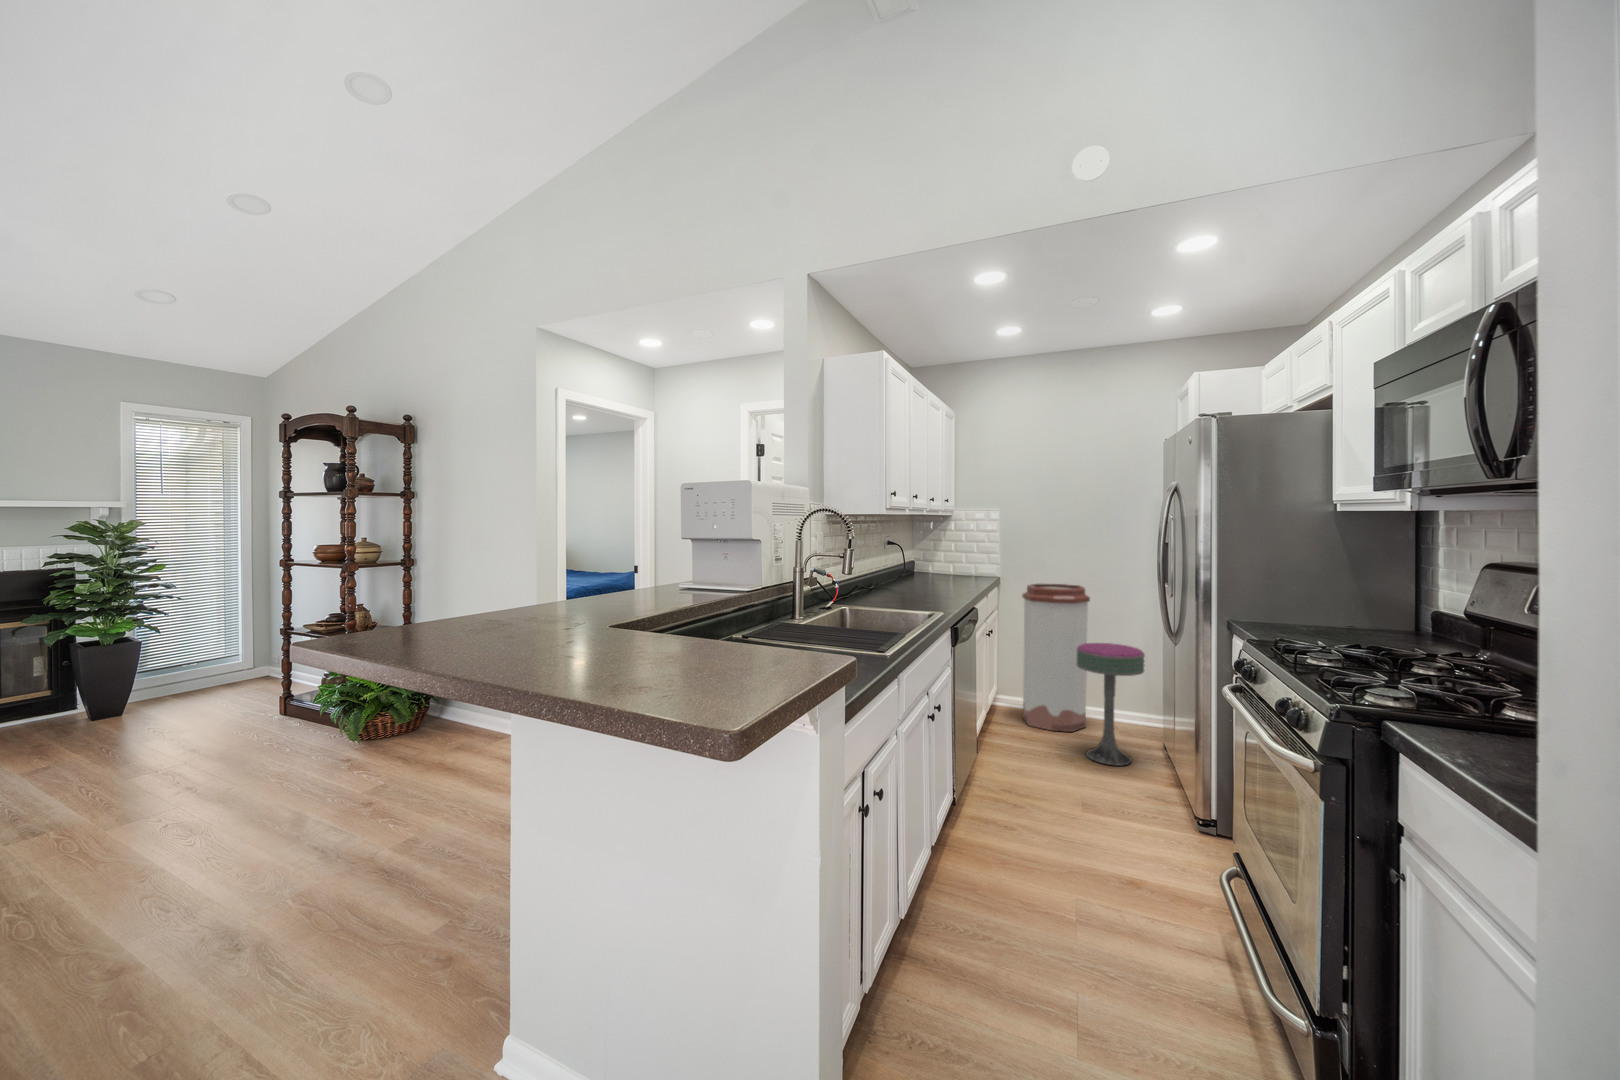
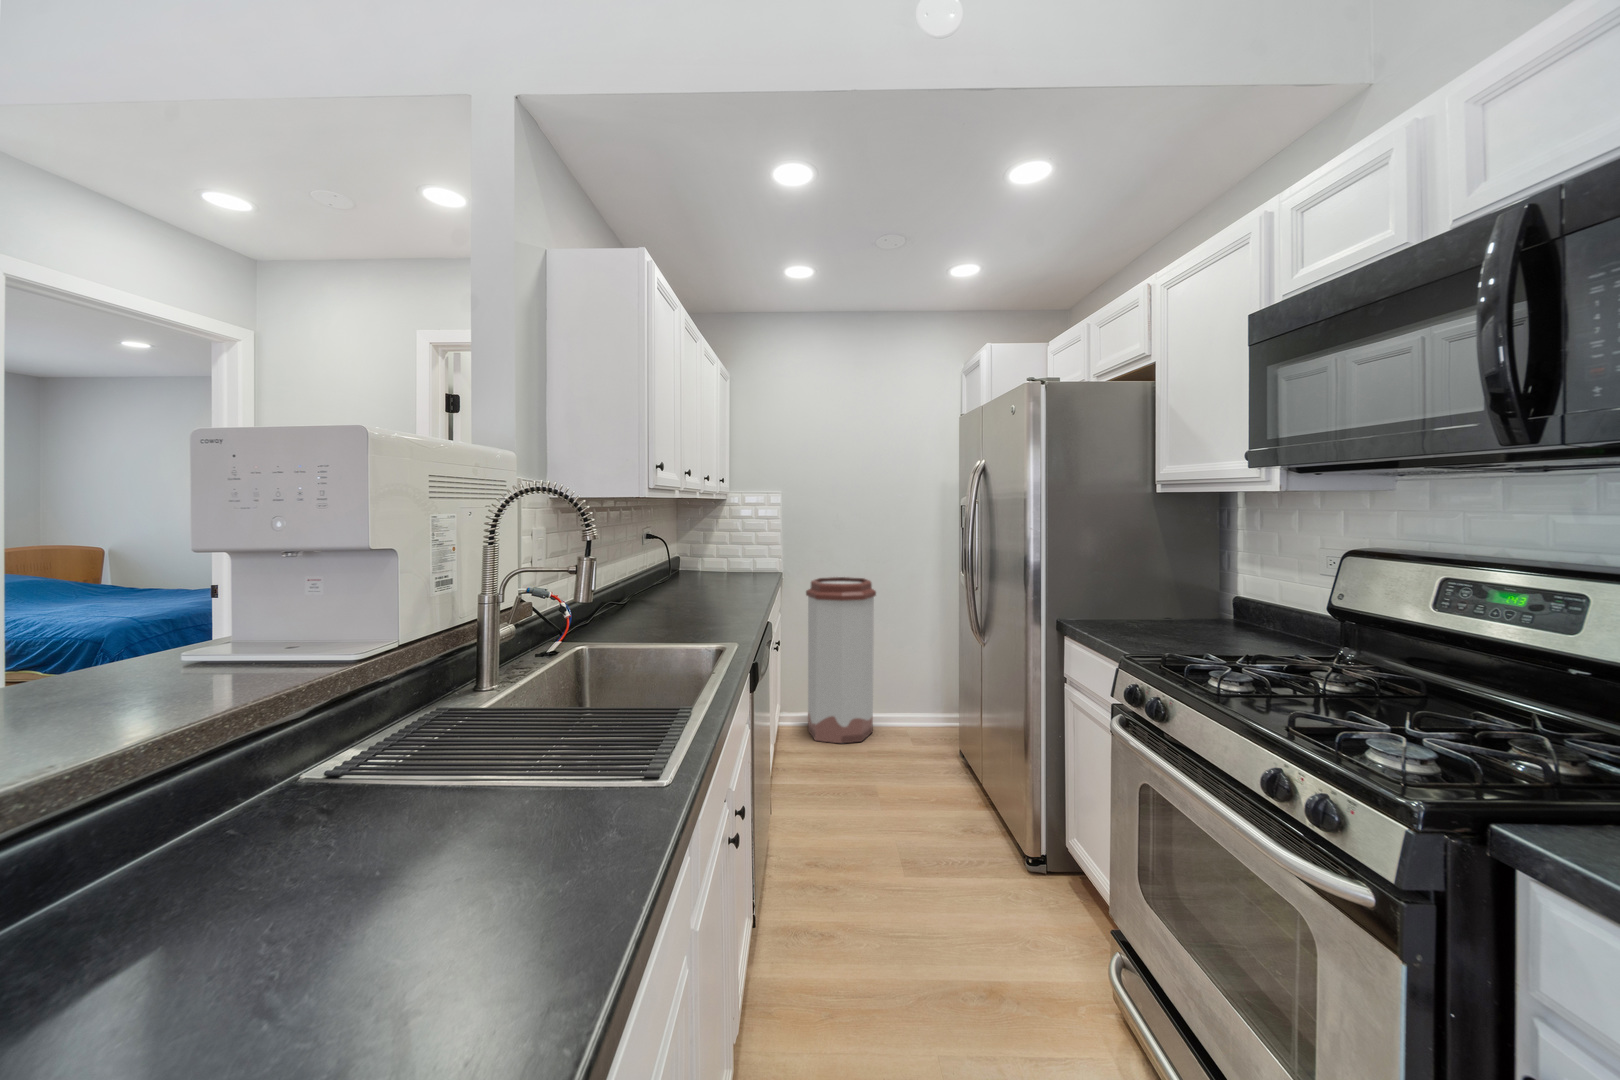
bar stool: present [1077,643,1145,766] -> none [873,643,943,783]

